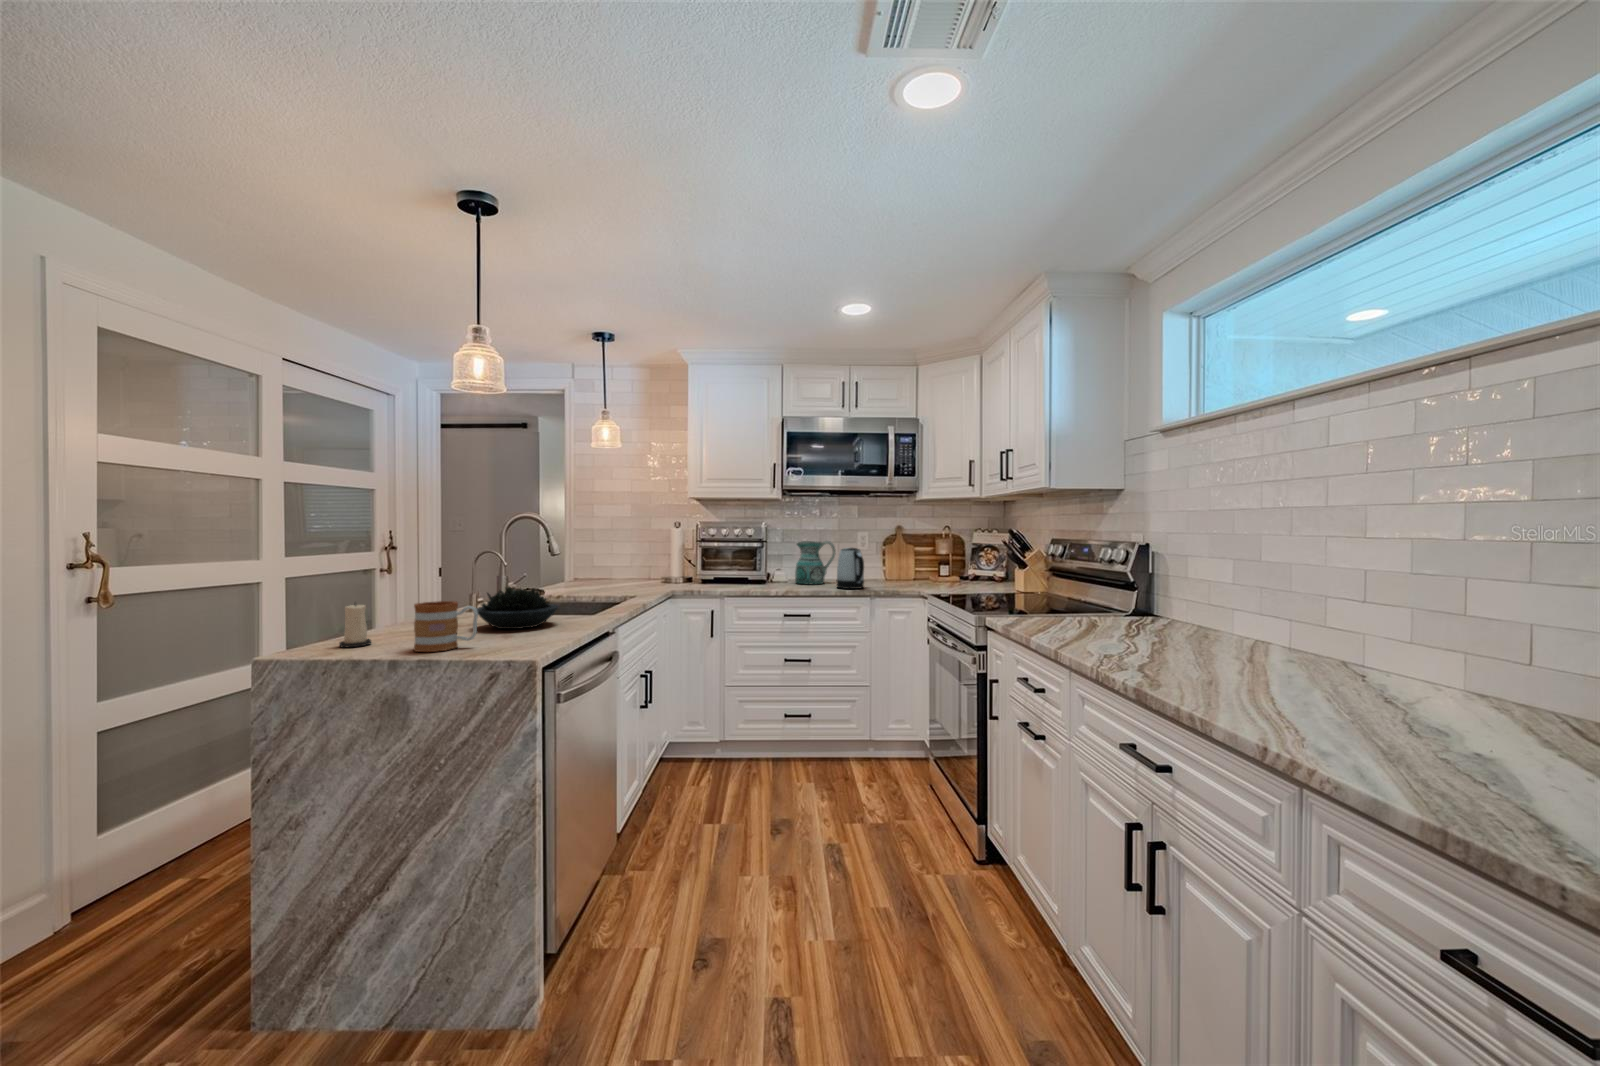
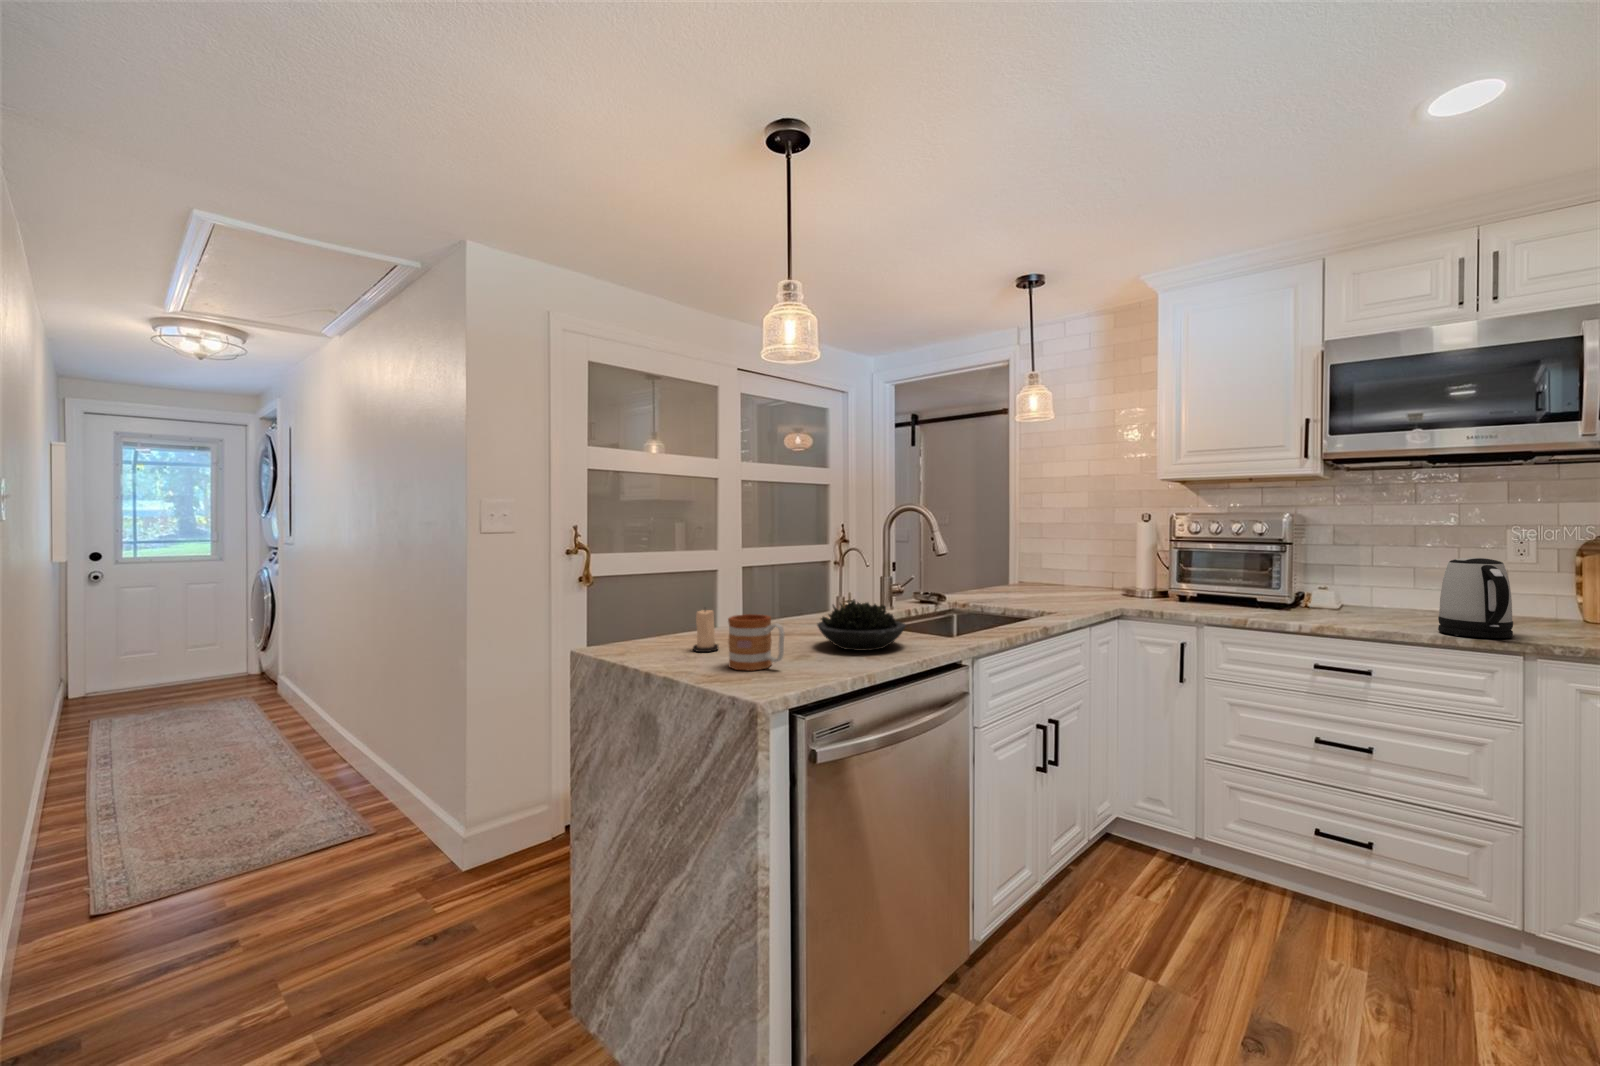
ceramic pitcher: present [795,541,836,584] -> none [1351,542,1446,619]

